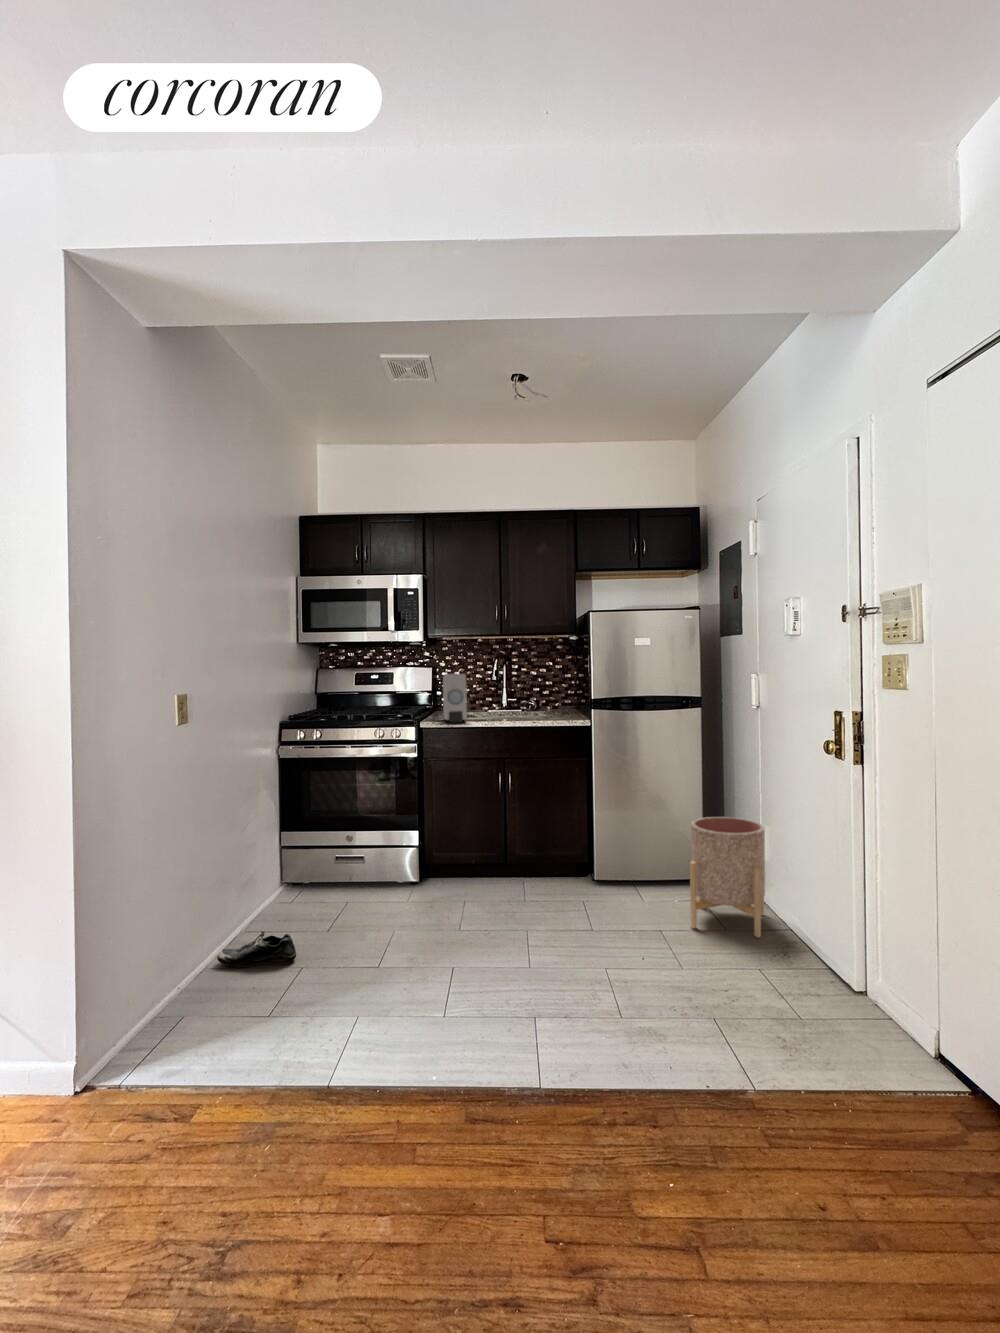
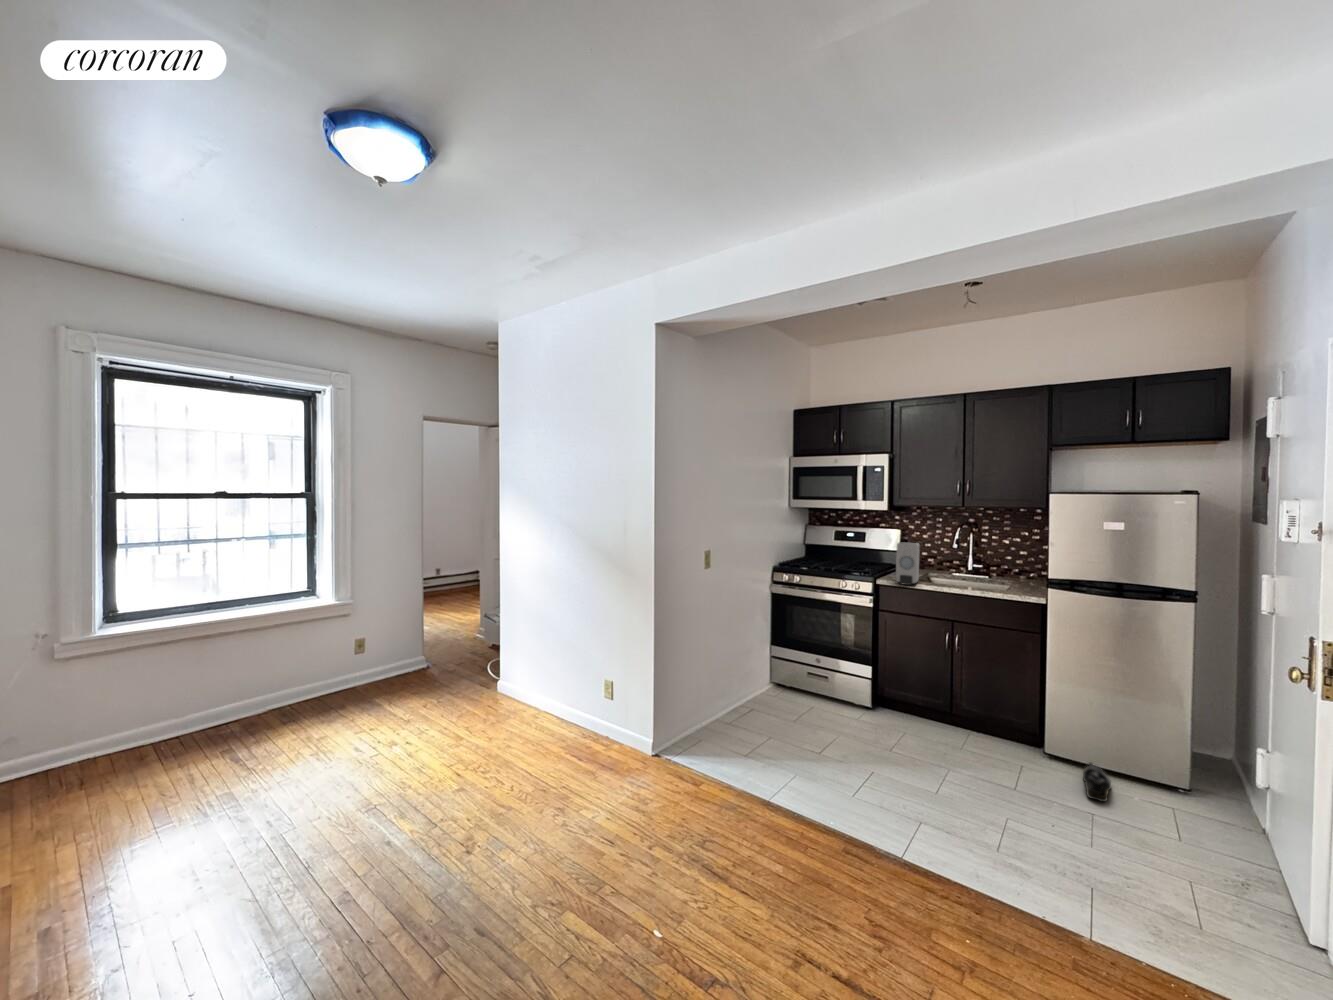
planter: present [690,817,765,937] -> none [1138,730,1263,890]
shoe: present [217,931,296,967] -> present [1083,763,1111,801]

